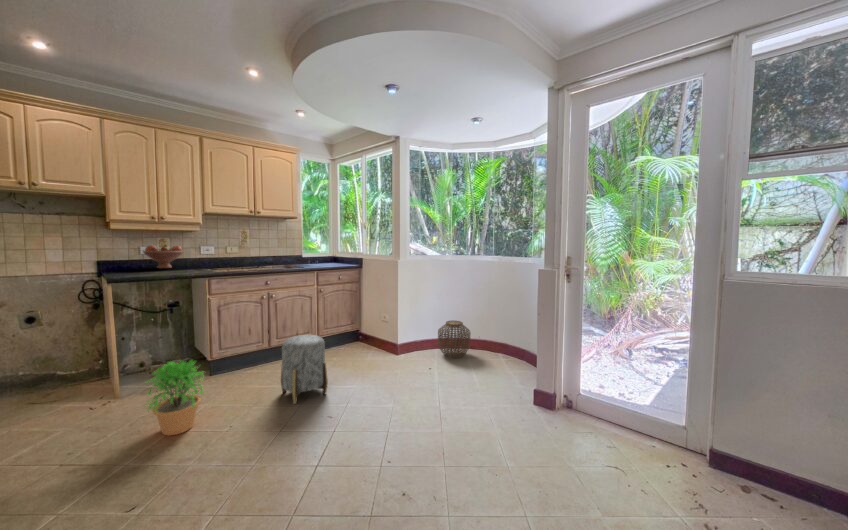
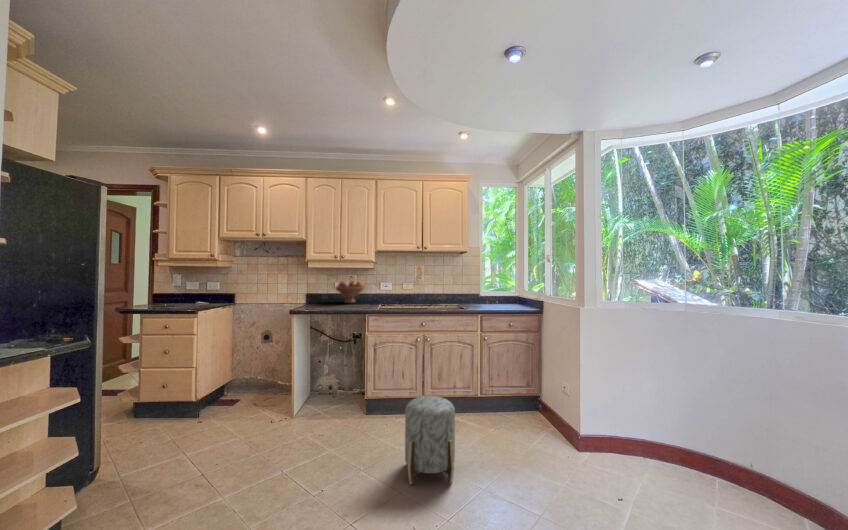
woven basket: present [438,321,470,358] -> none [653,418,725,494]
potted plant: present [148,360,203,436] -> none [278,399,335,477]

